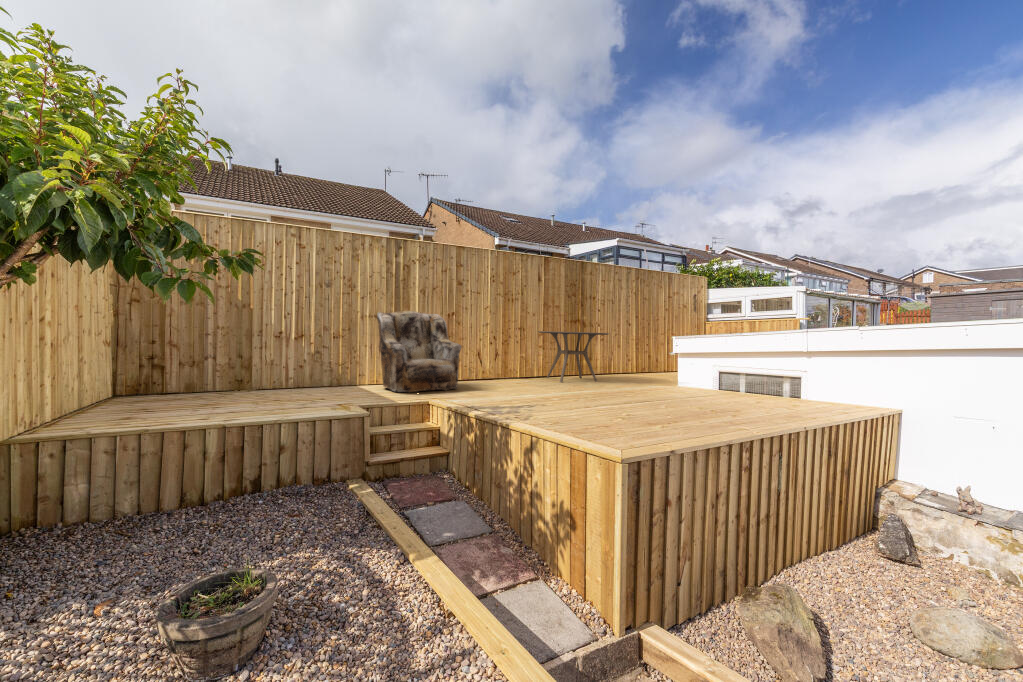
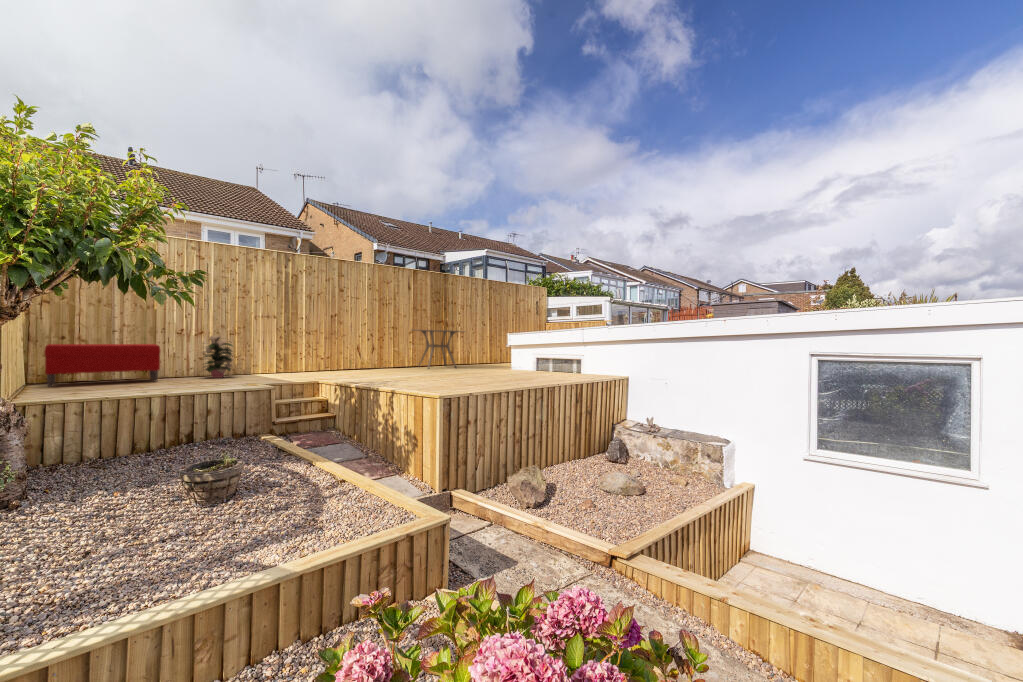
armchair: present [377,311,462,393] -> none [272,312,346,378]
decorative plant: none [294,339,336,391] -> present [203,336,232,378]
bench: none [128,349,251,401] -> present [44,344,161,387]

